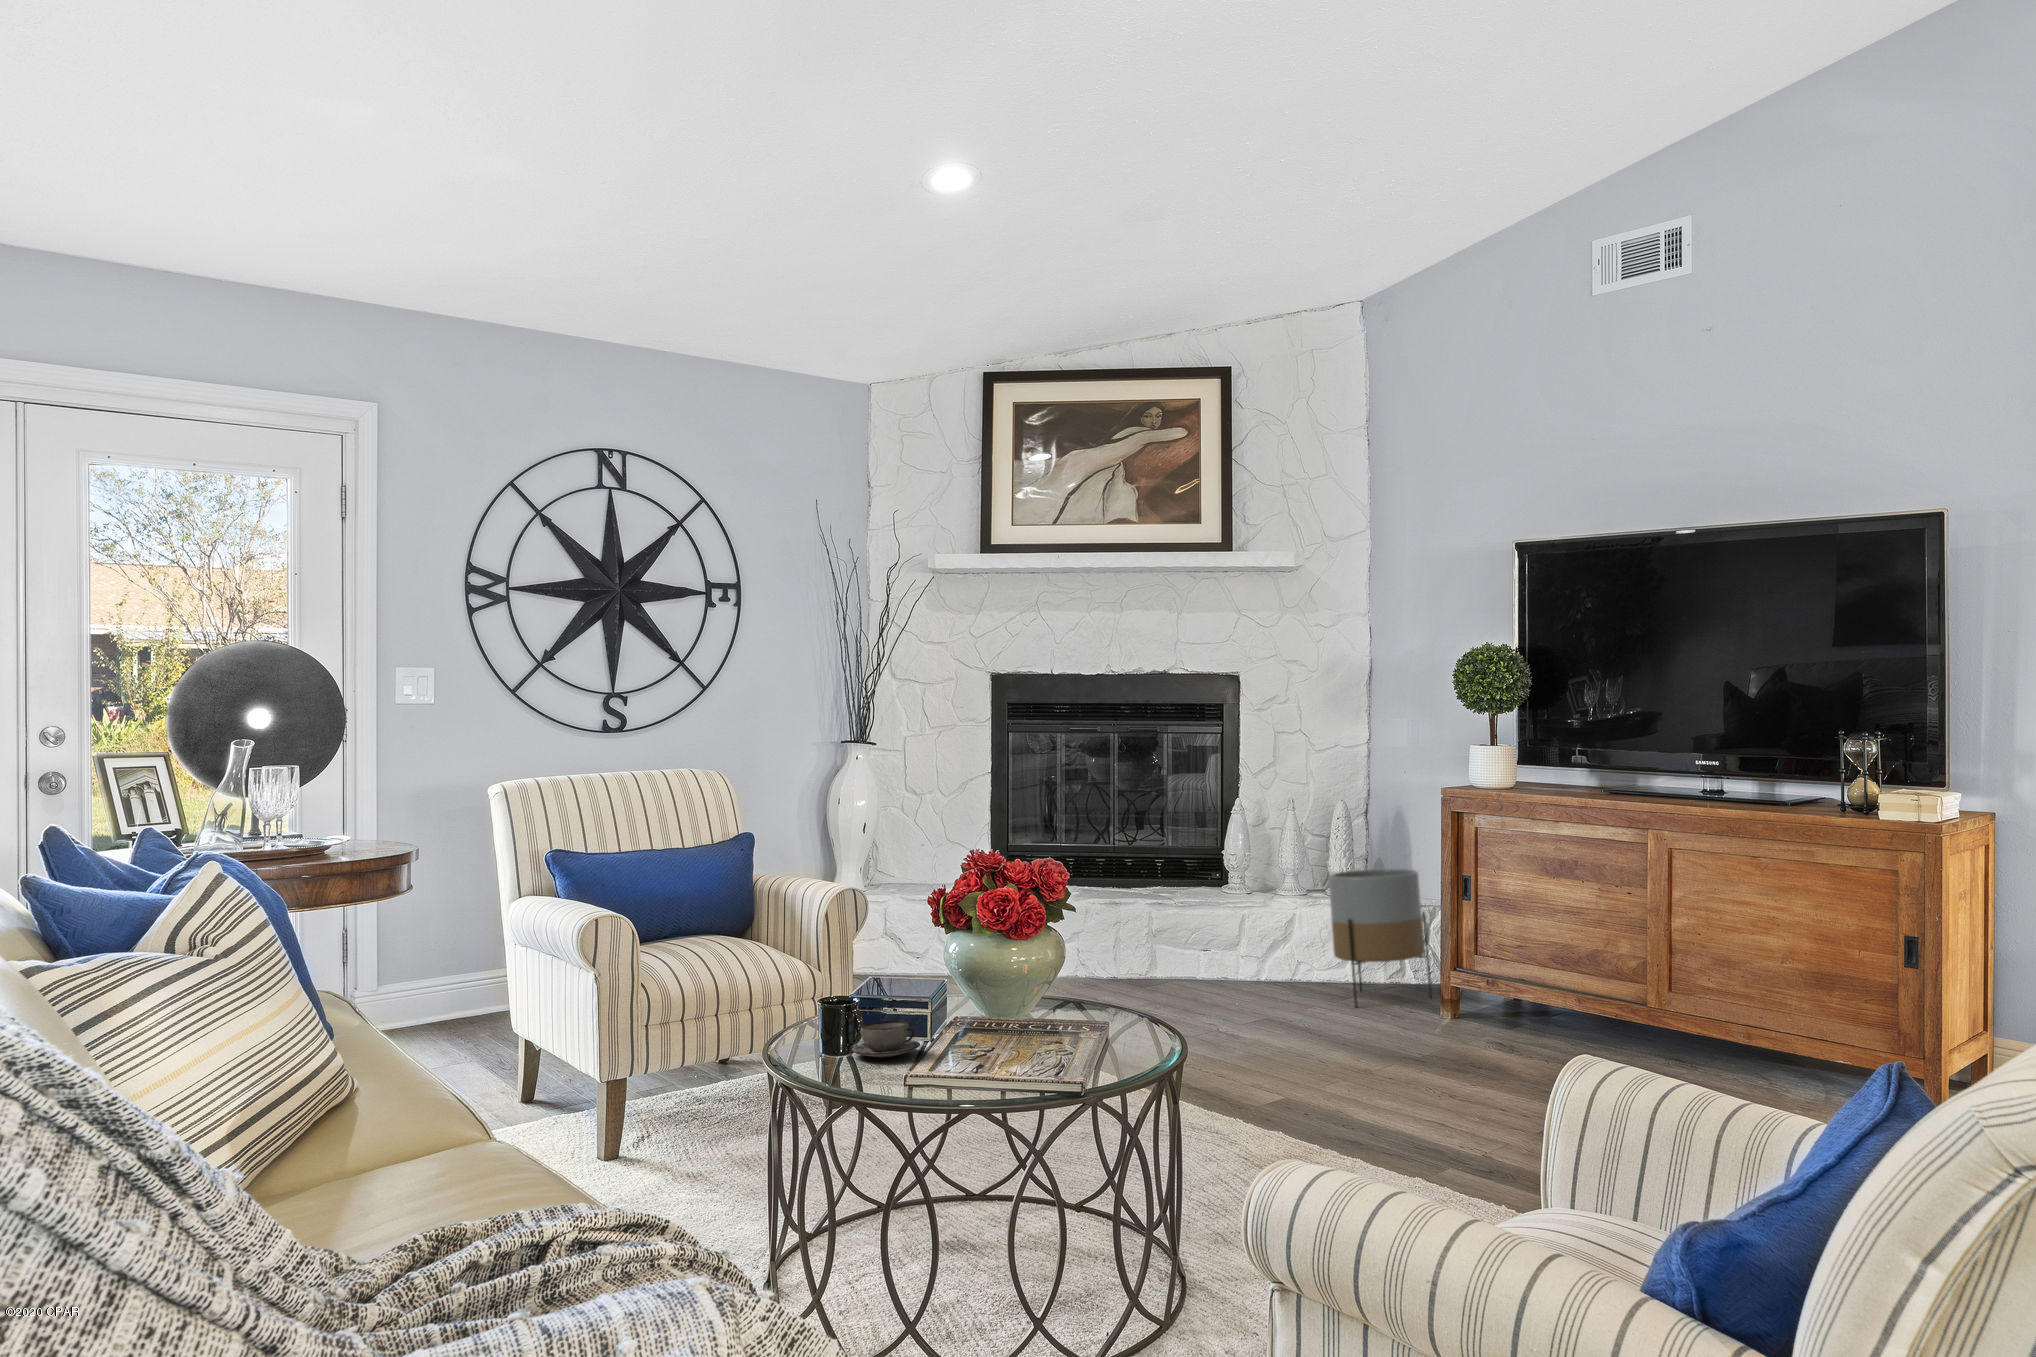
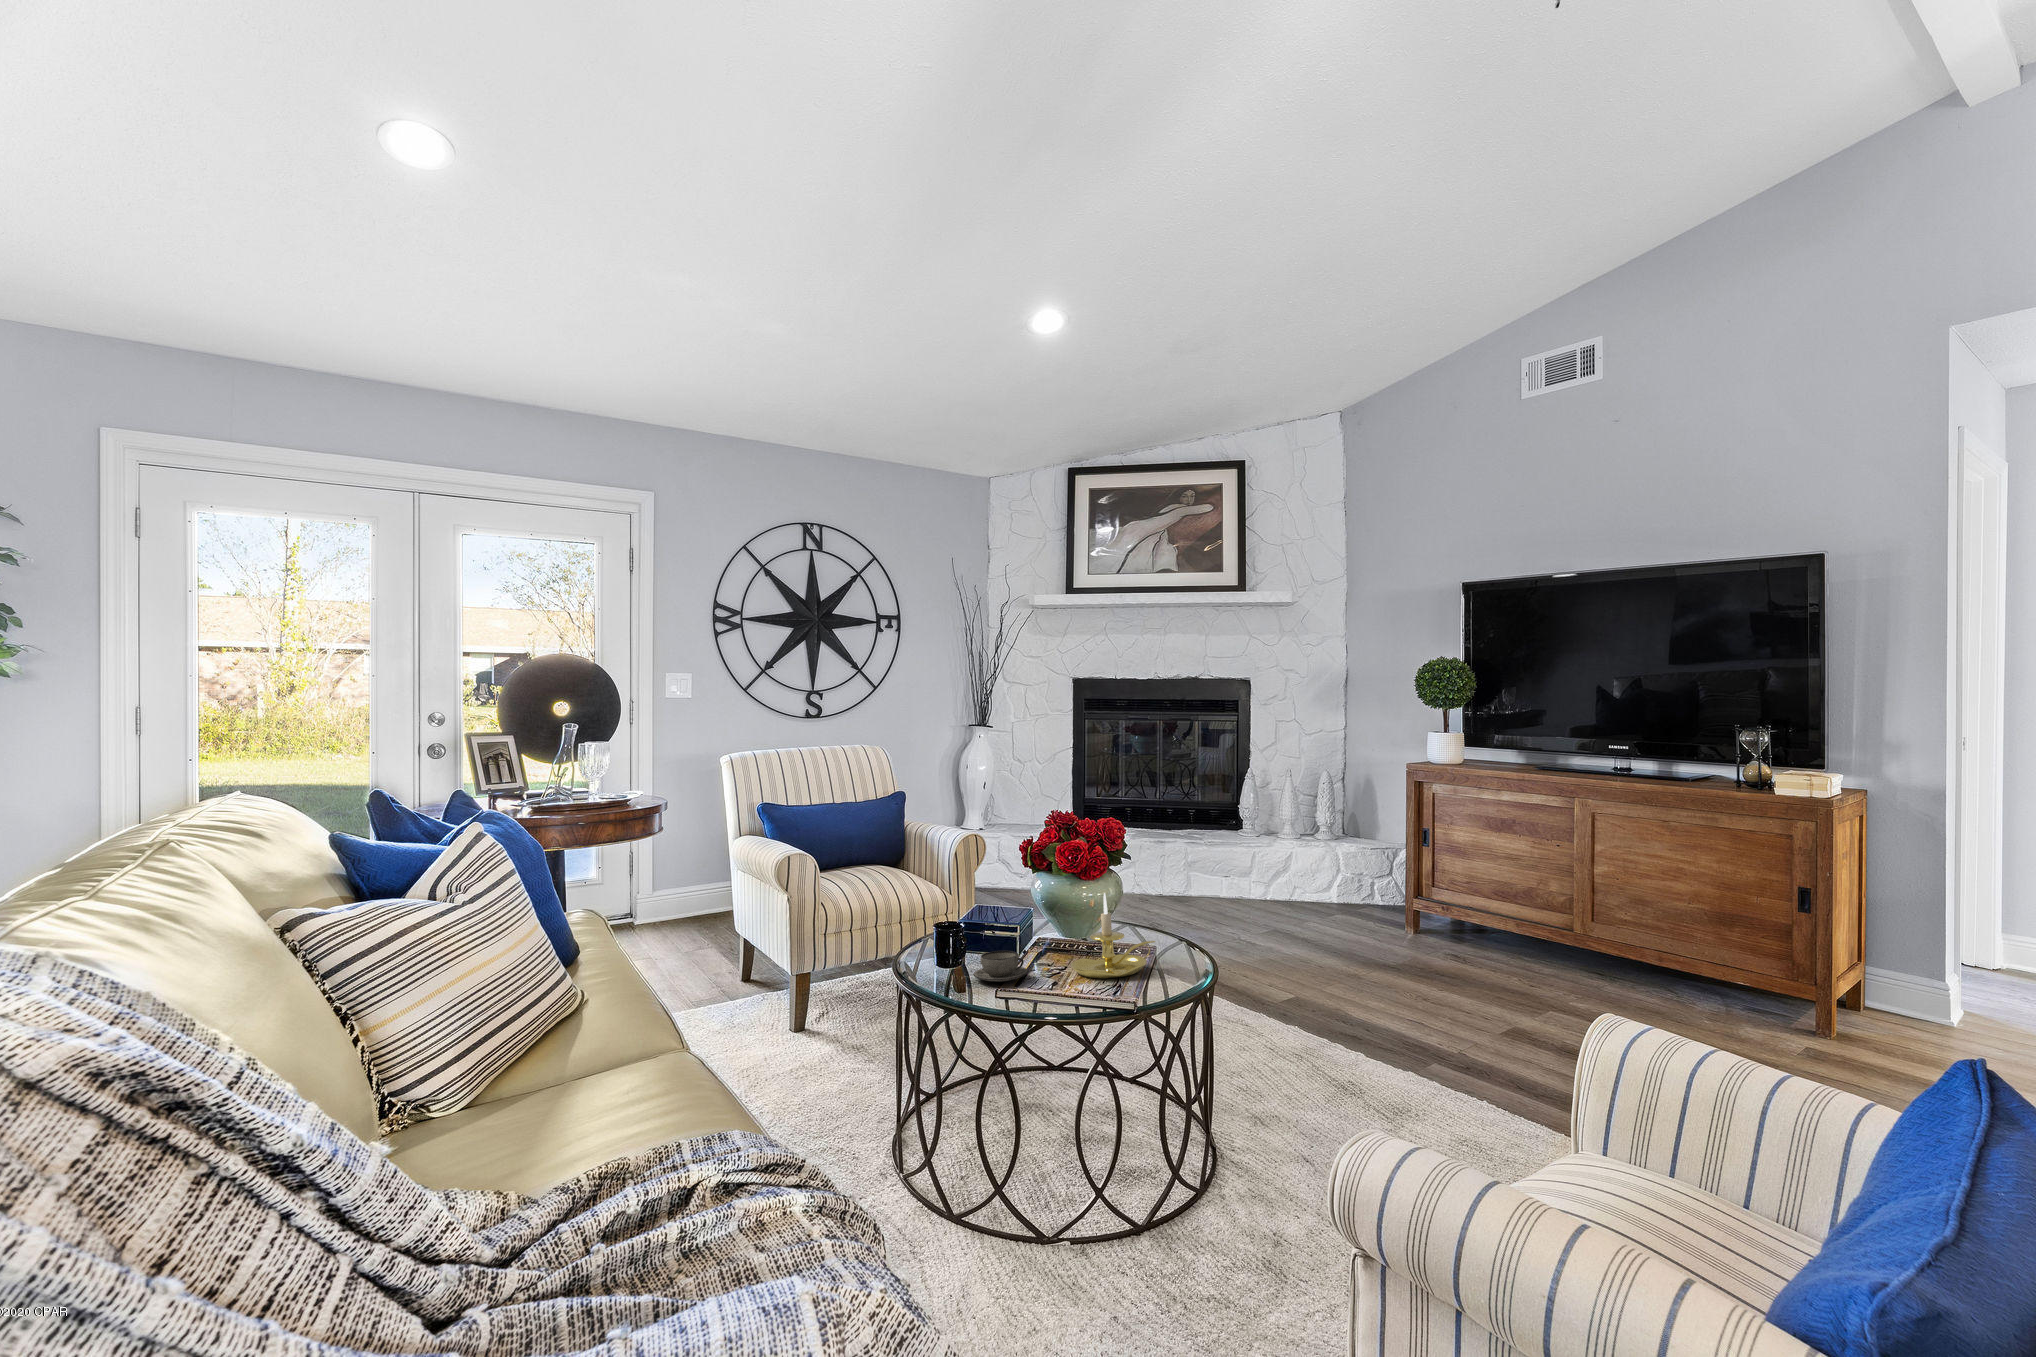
planter: present [1329,869,1432,1007] -> none [1319,821,1396,922]
candle holder: none [975,946,1081,1050] -> present [1071,893,1155,978]

